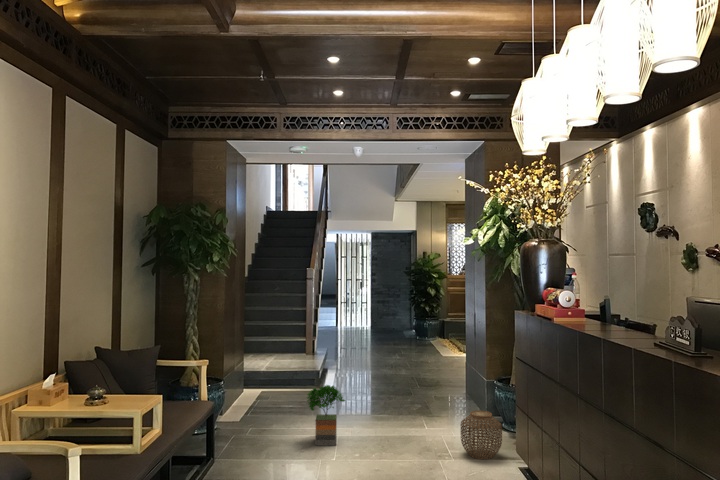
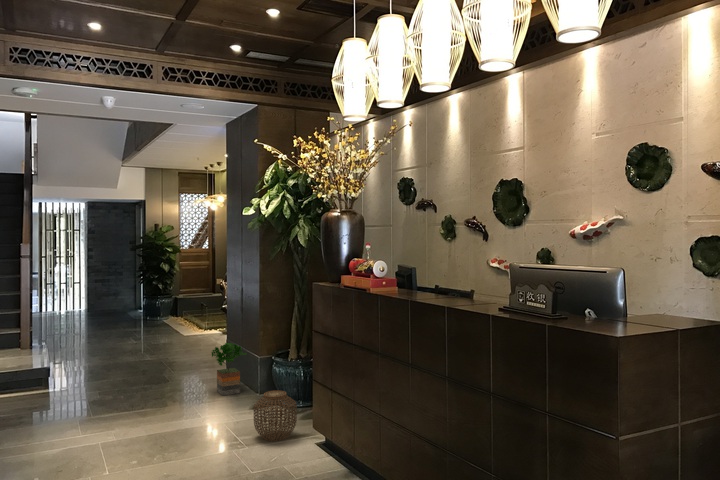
potted tree: present [307,385,345,445] -> present [211,343,246,396]

